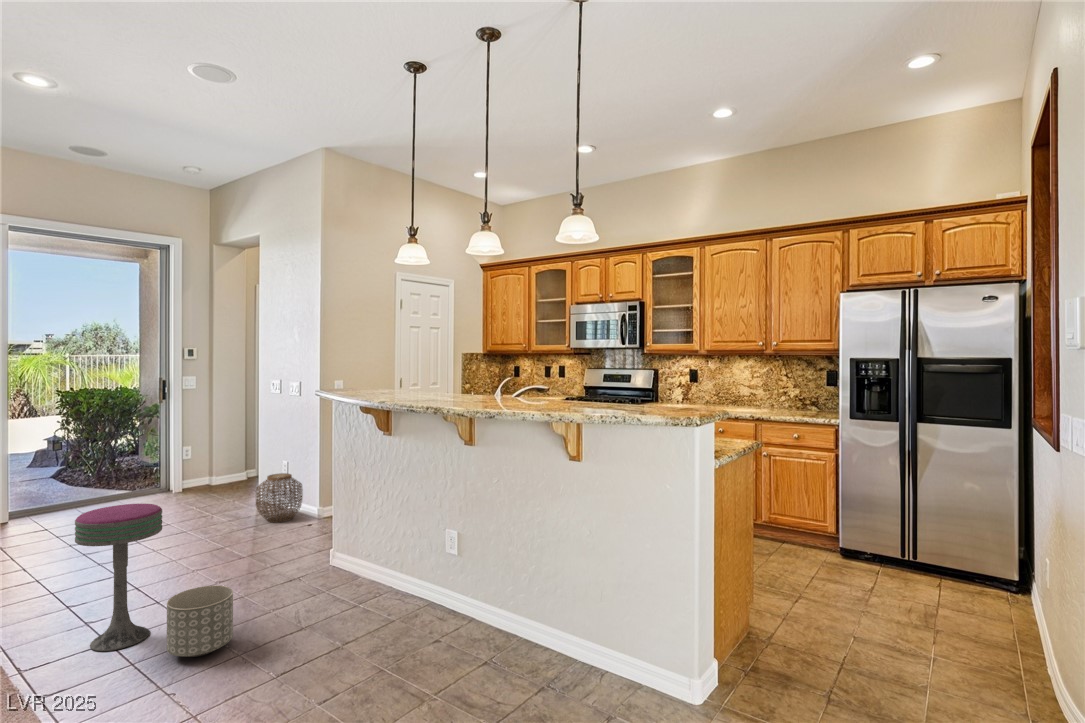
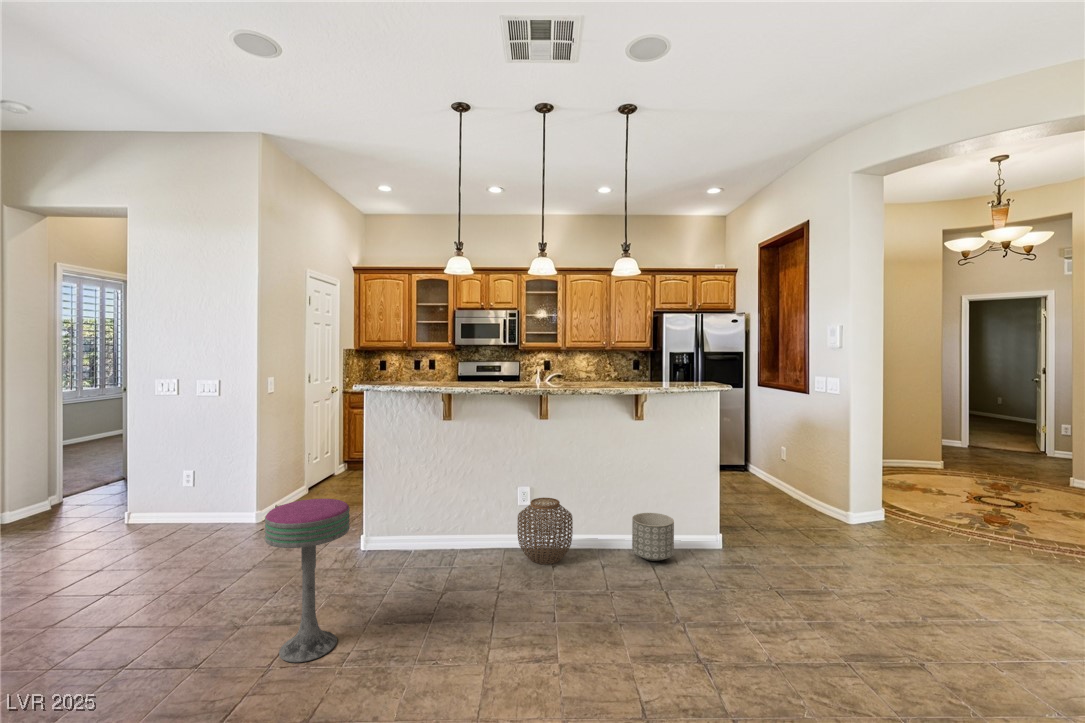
woven basket: present [256,473,302,522] -> present [517,498,573,564]
planter: present [167,585,233,657] -> present [632,513,674,561]

